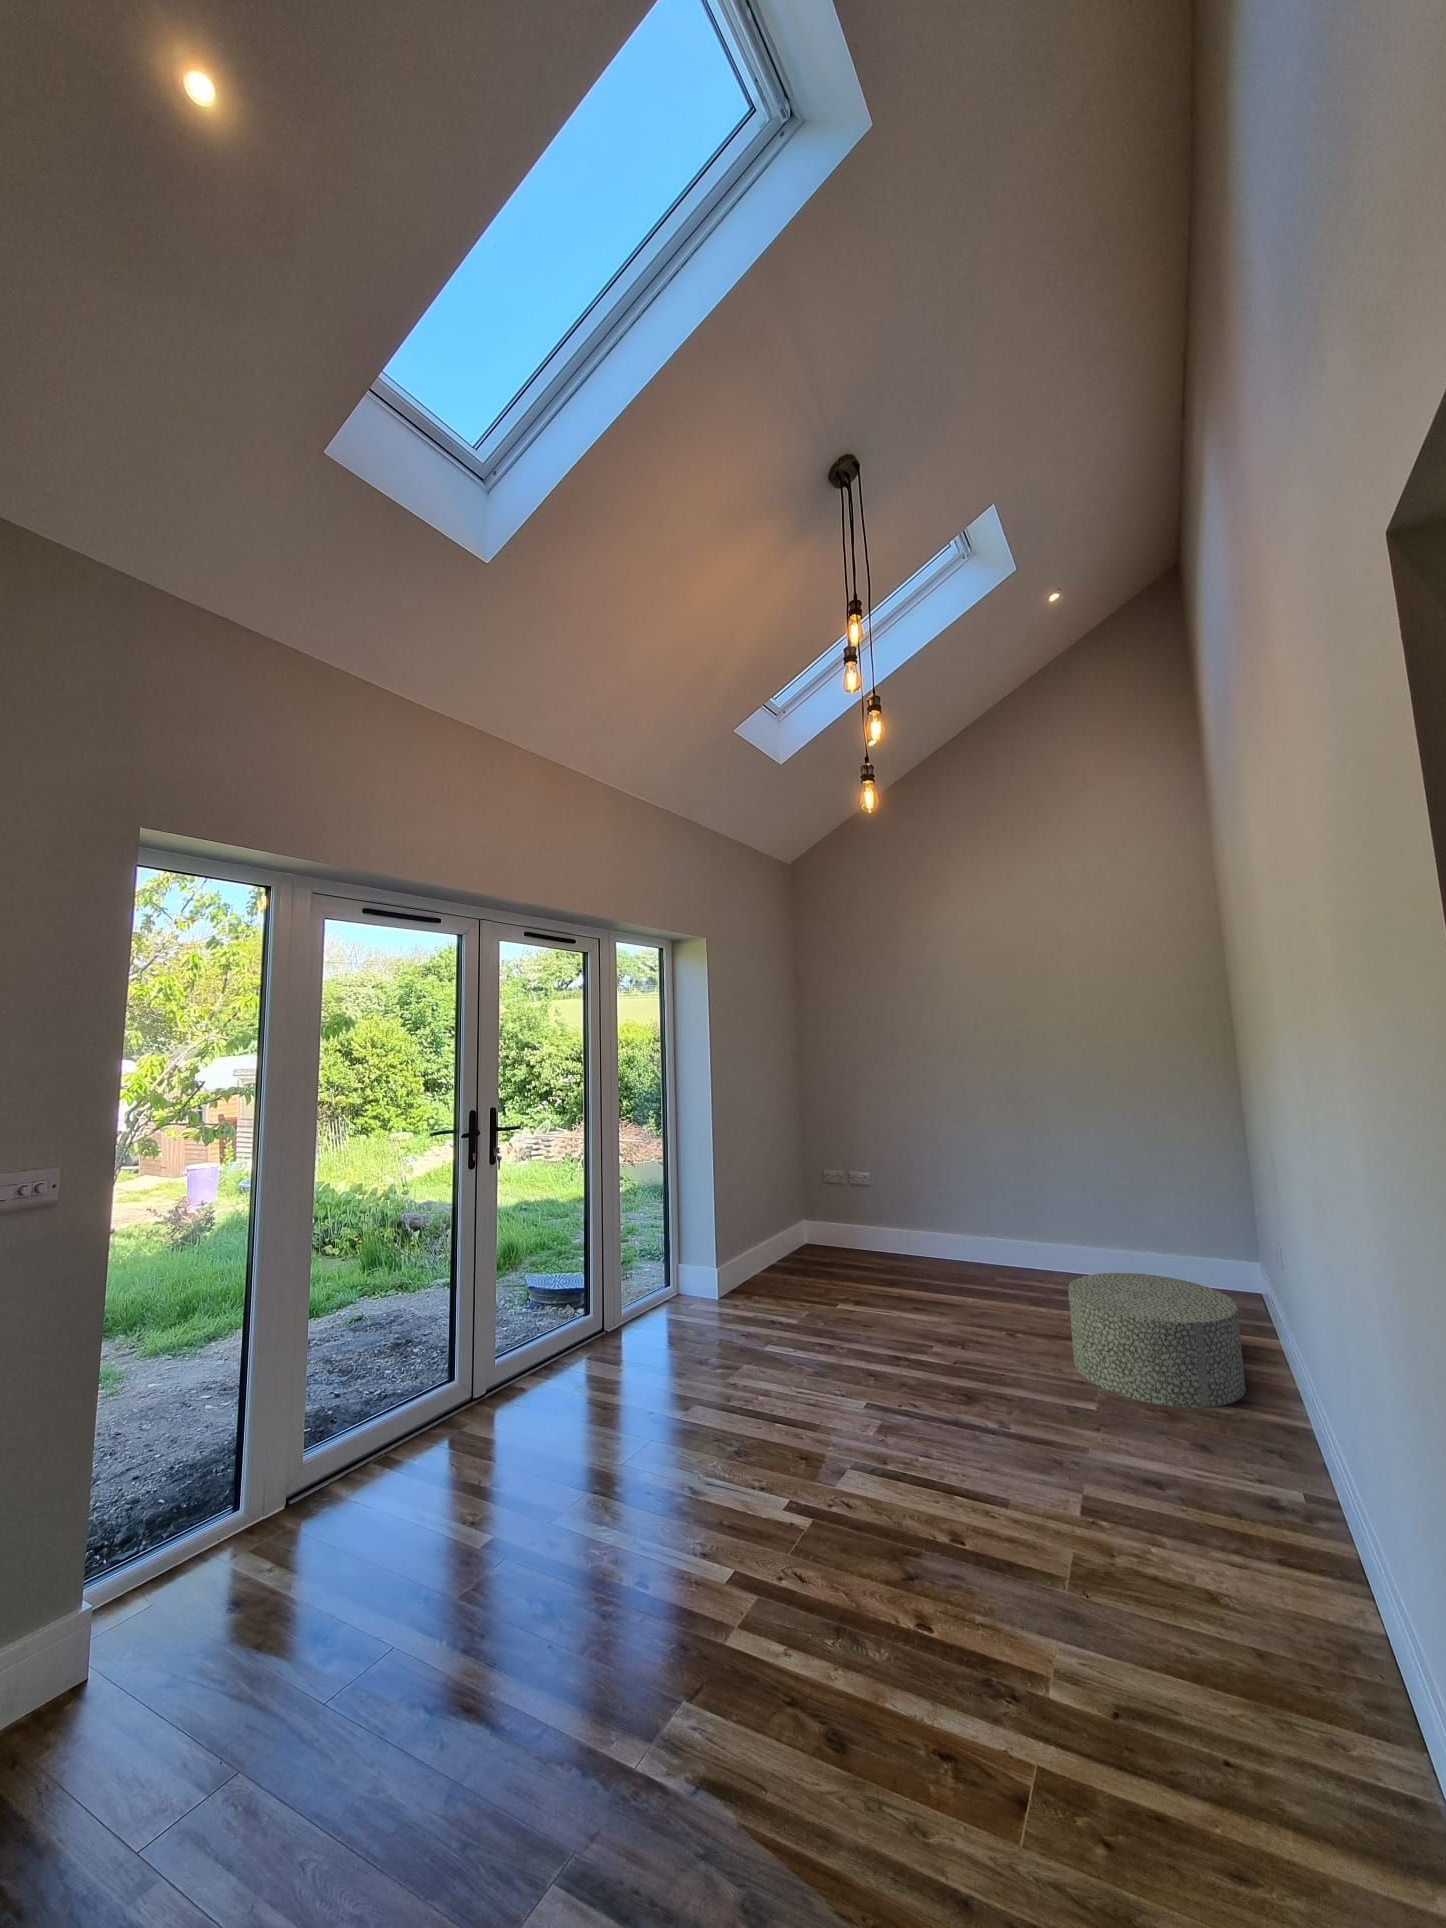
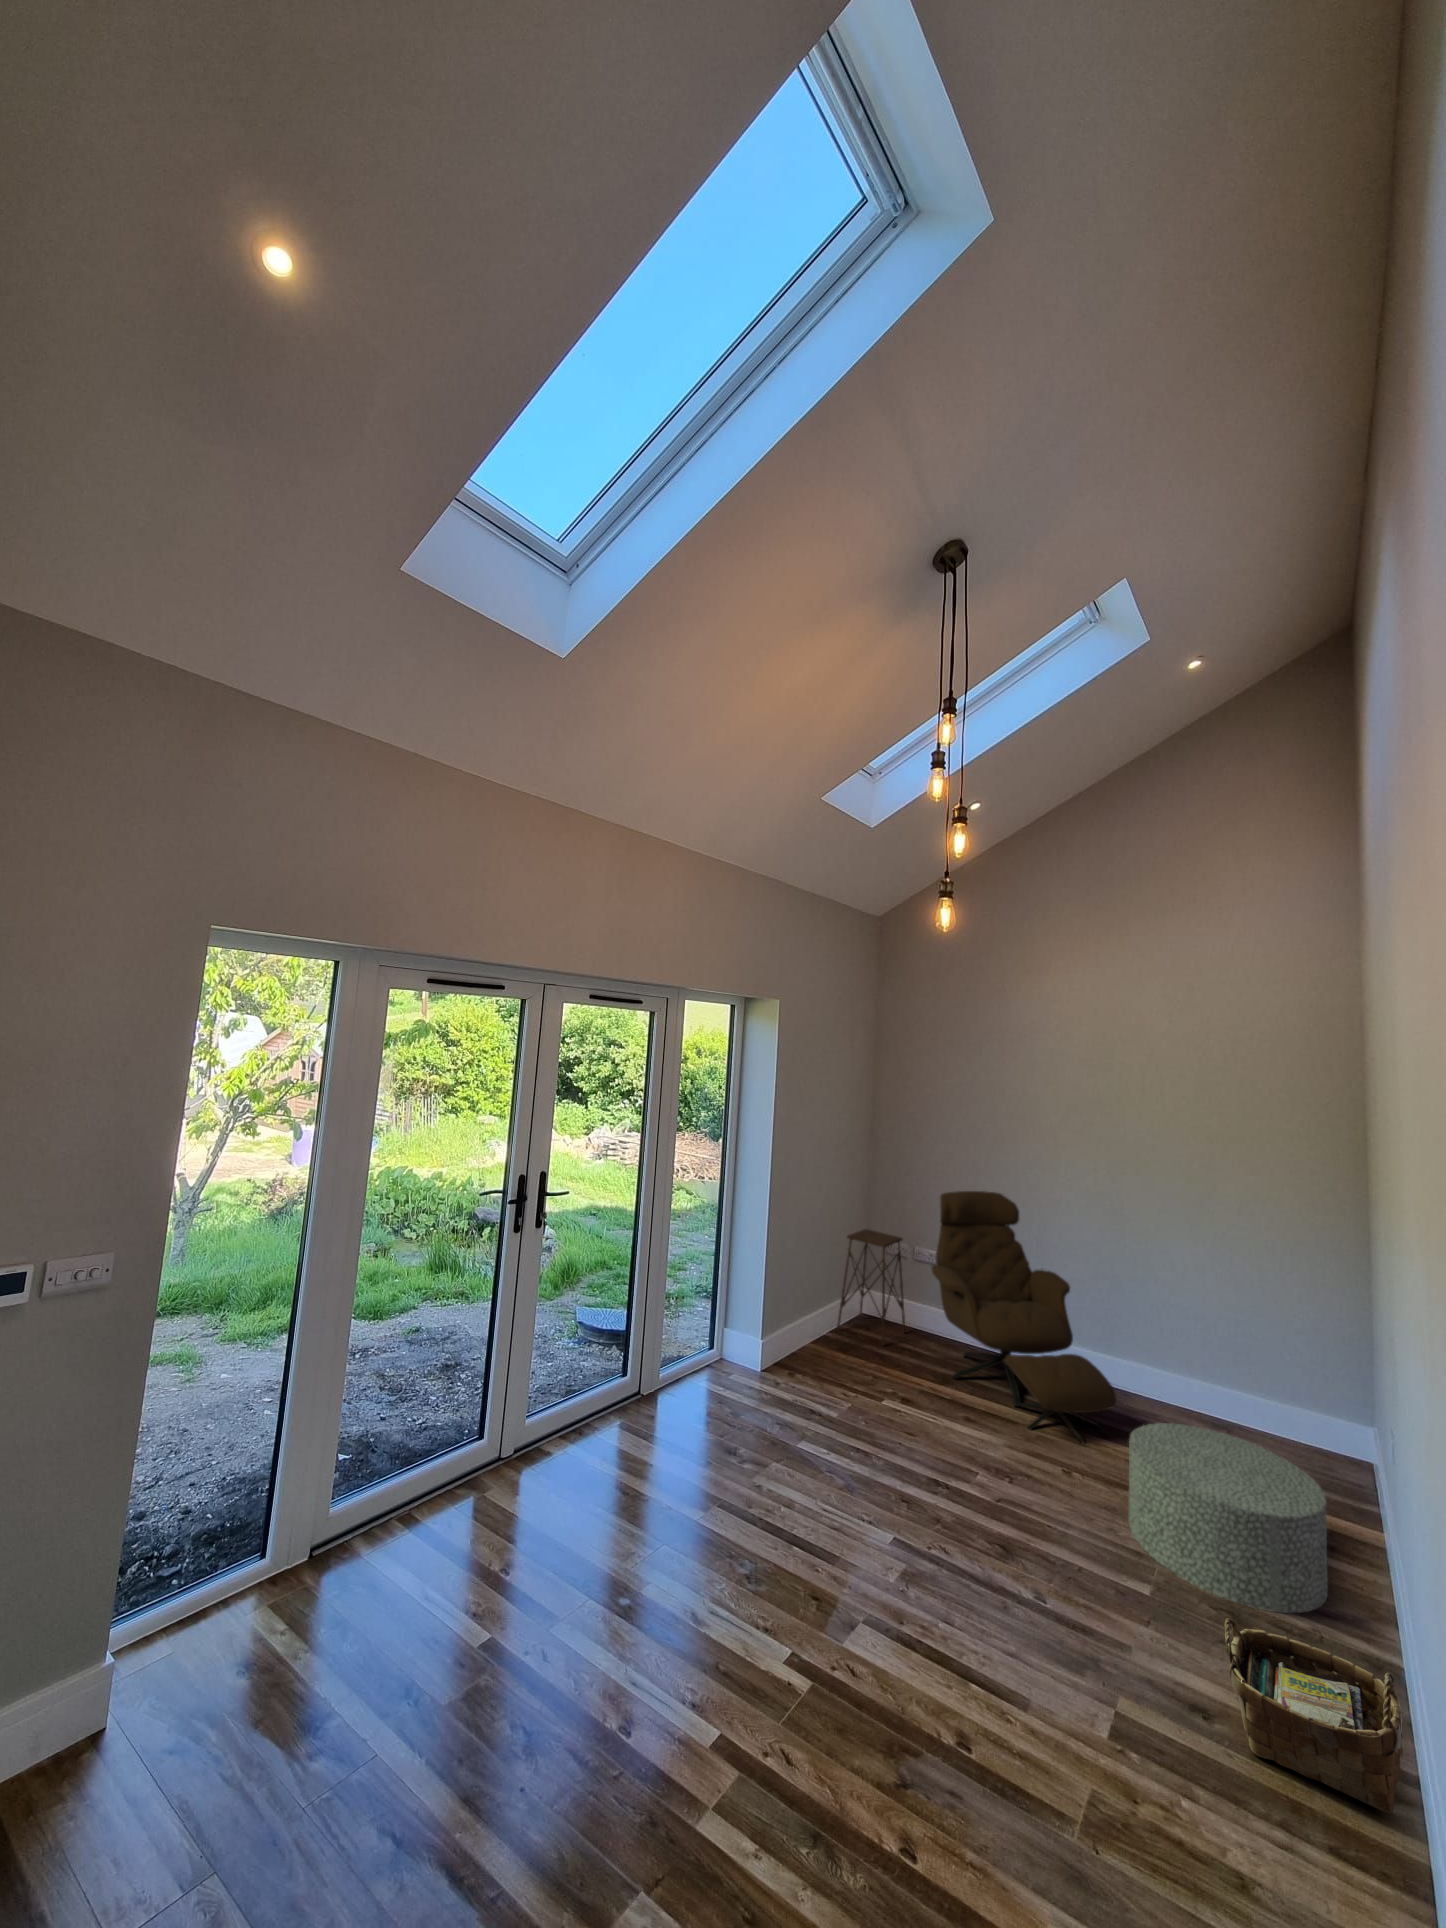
lounge chair: none [873,1107,1051,1315] -> present [932,1191,1116,1443]
side table: none [788,1161,853,1267] -> present [837,1229,905,1346]
woven basket: none [1168,1401,1320,1524] -> present [1224,1618,1403,1814]

